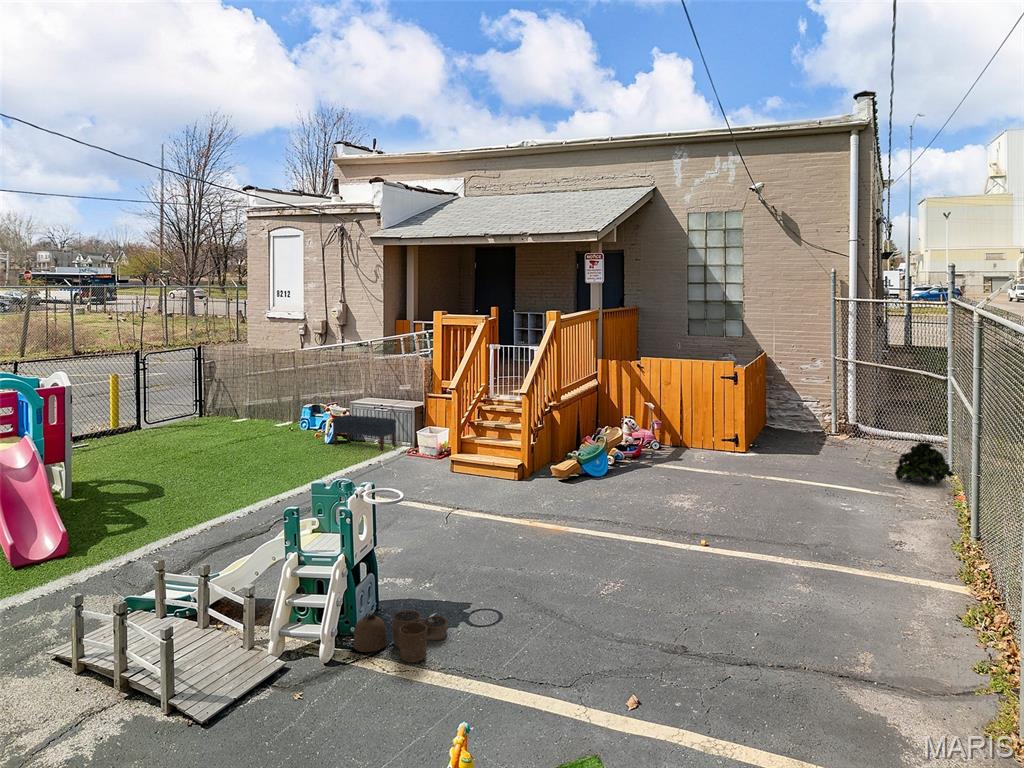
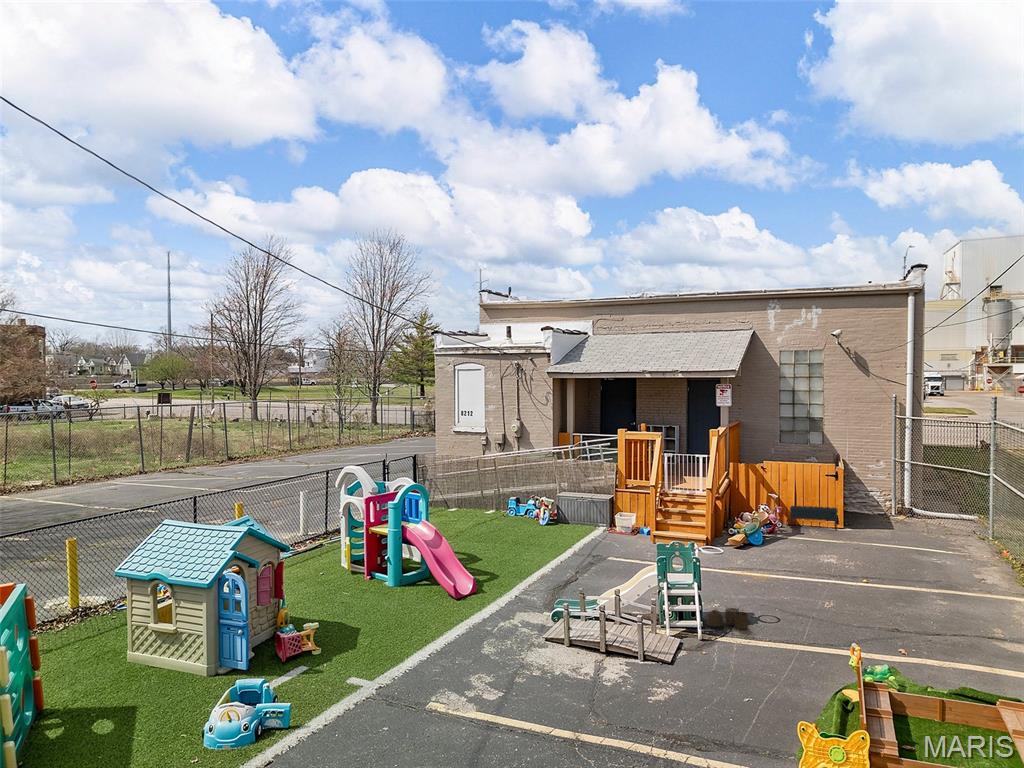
bench: present [332,415,396,451] -> present [790,506,838,530]
potted plant: present [895,442,954,483] -> none [948,519,986,545]

